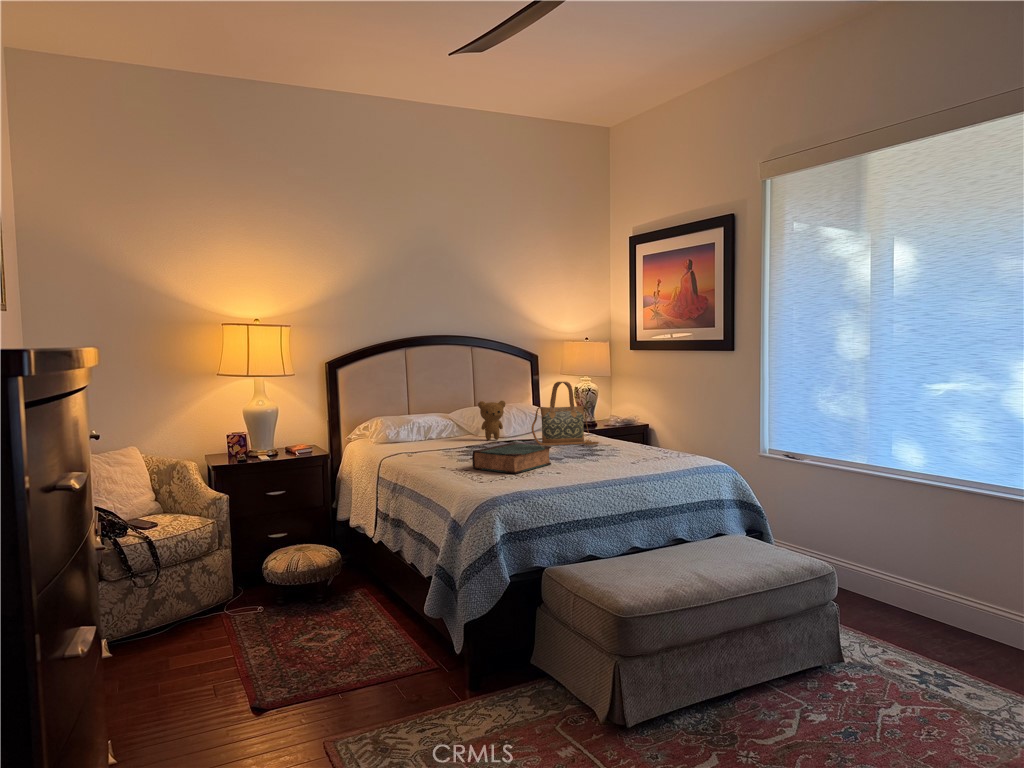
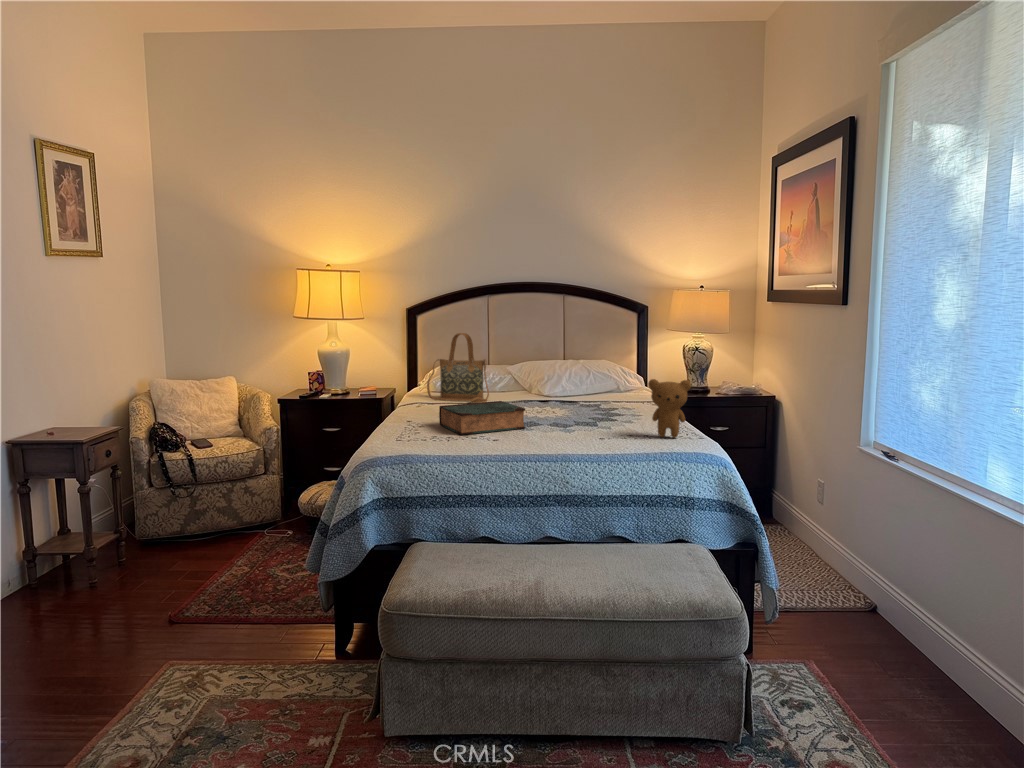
handbag: present [532,382,599,446] -> present [427,333,489,403]
teddy bear: present [478,401,506,440] -> present [648,379,691,438]

